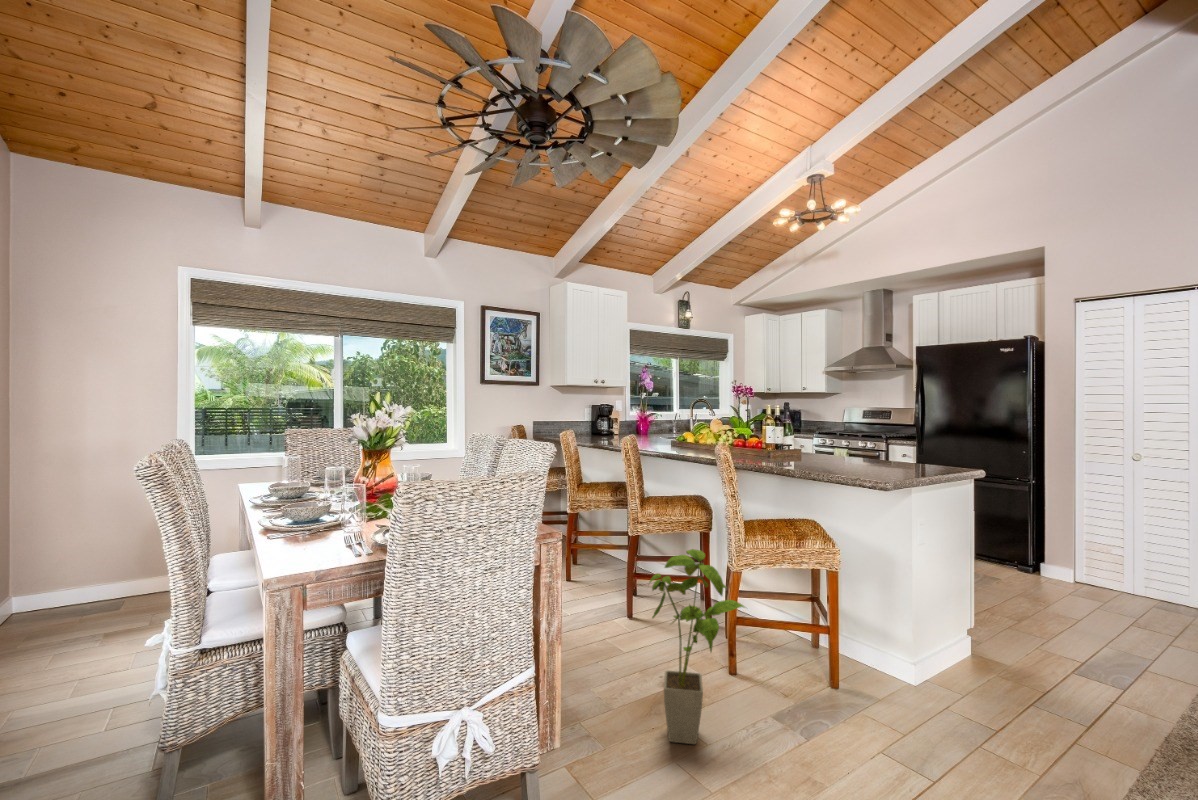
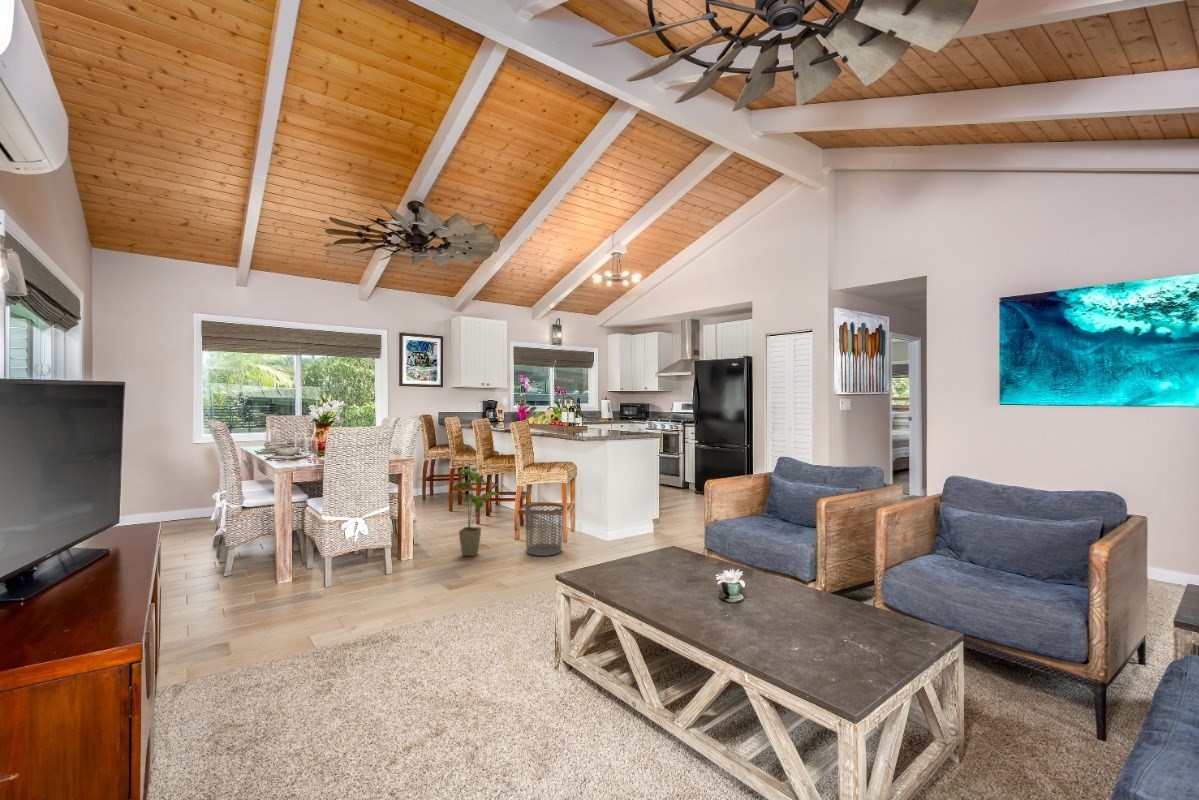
waste bin: none [793,616,883,751] -> present [525,503,564,556]

